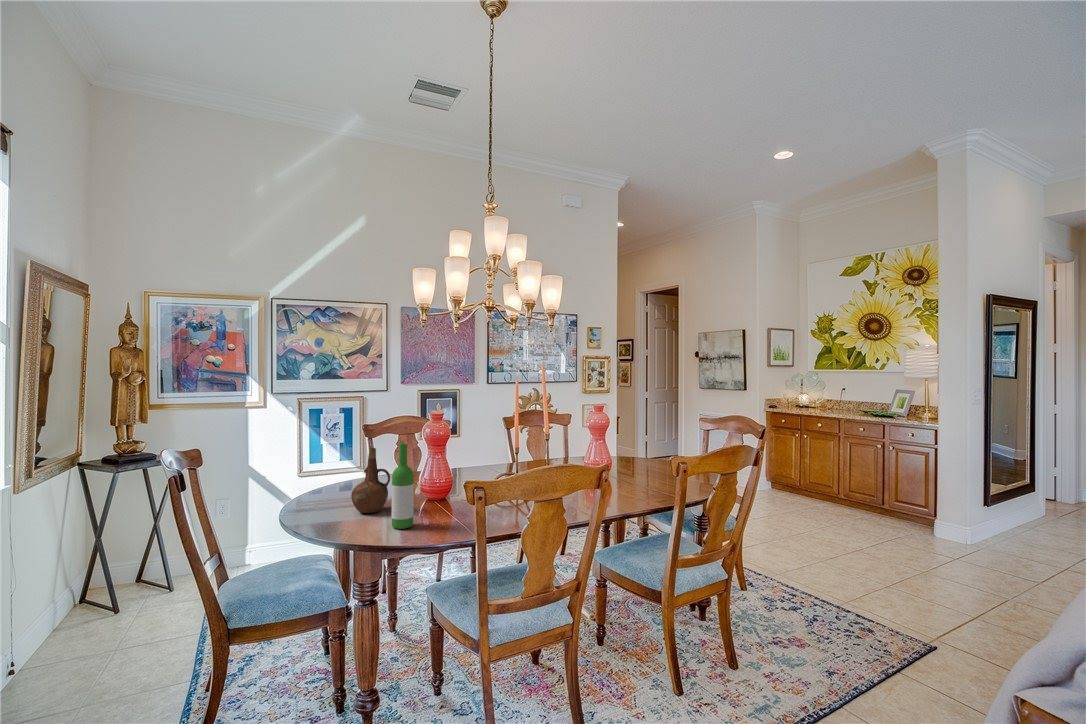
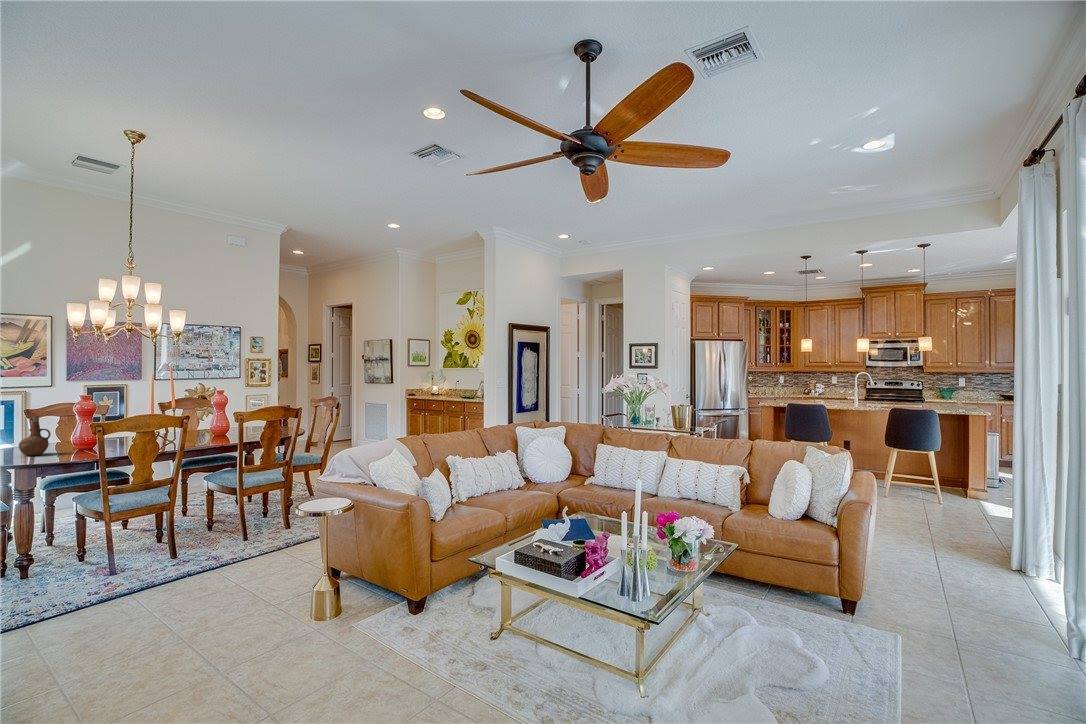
wine bottle: present [392,443,414,529] -> none [51,410,67,459]

